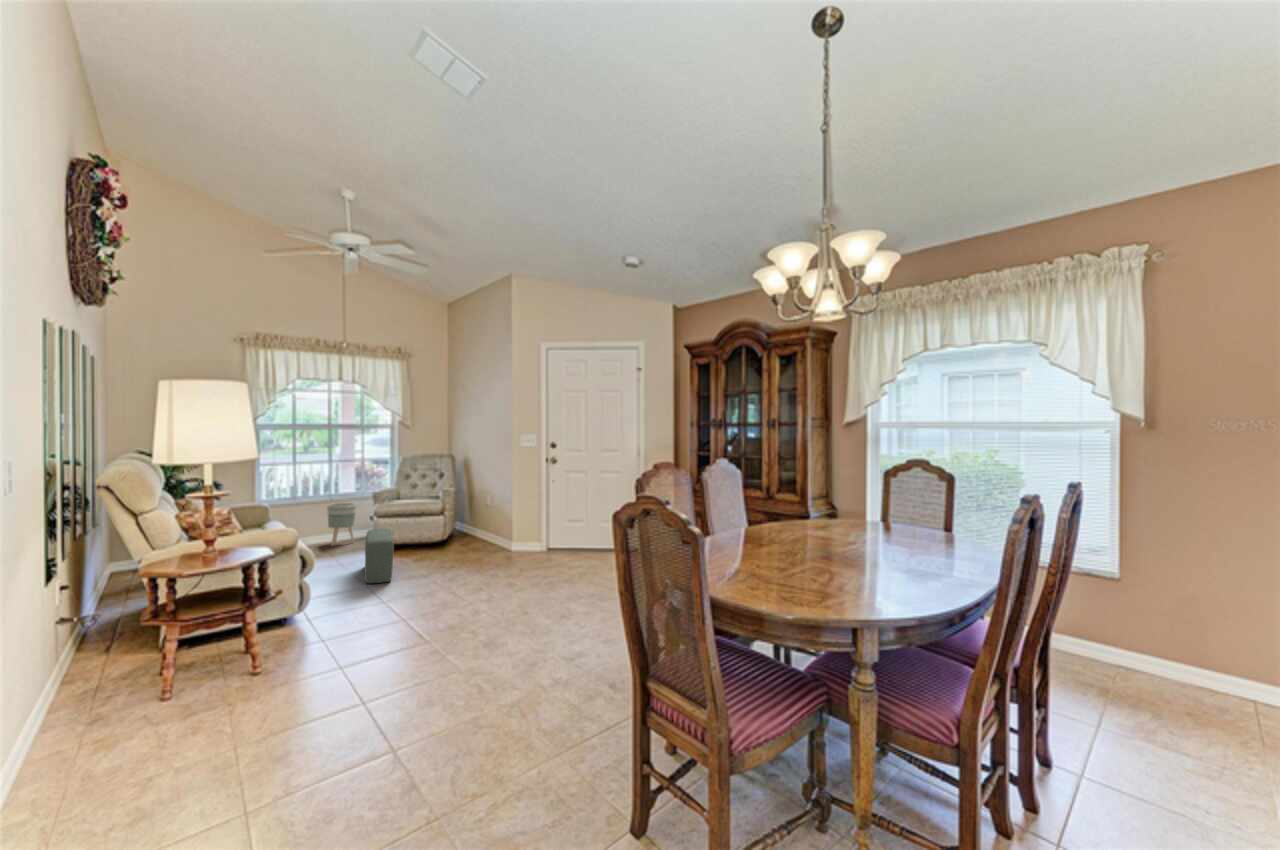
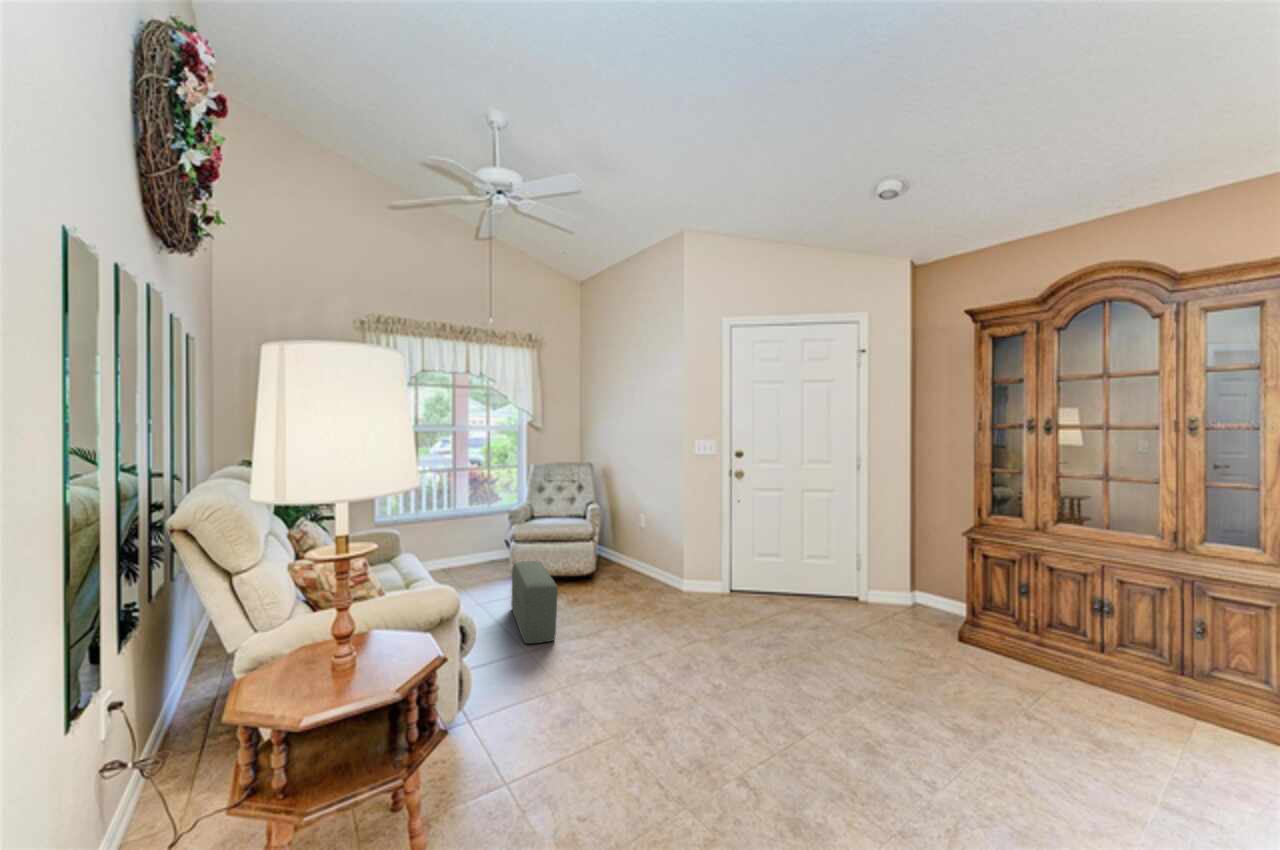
planter: present [327,503,356,546] -> none [453,520,485,574]

